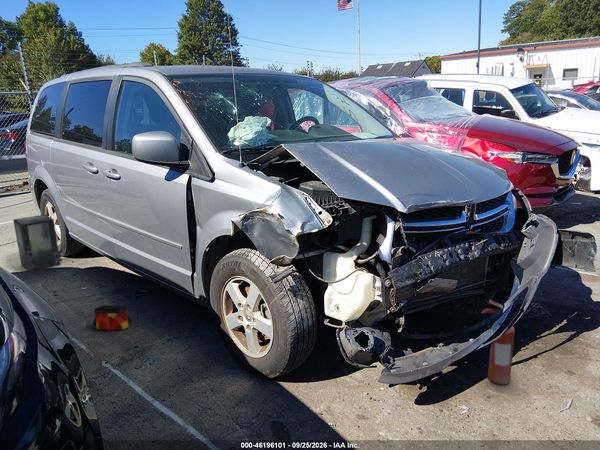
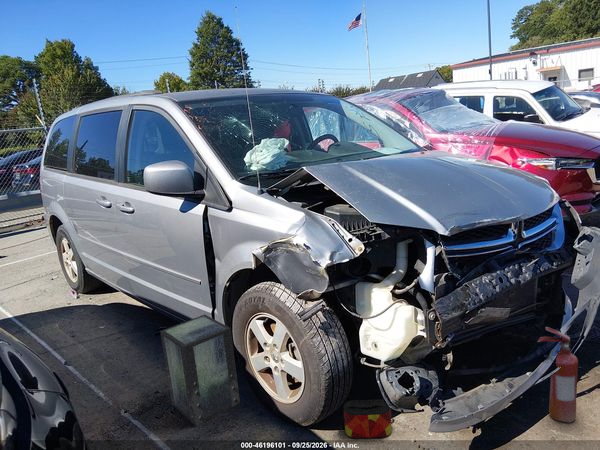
storage box: present [13,215,61,272] -> present [160,315,240,426]
bag: present [93,305,132,331] -> present [339,399,394,439]

